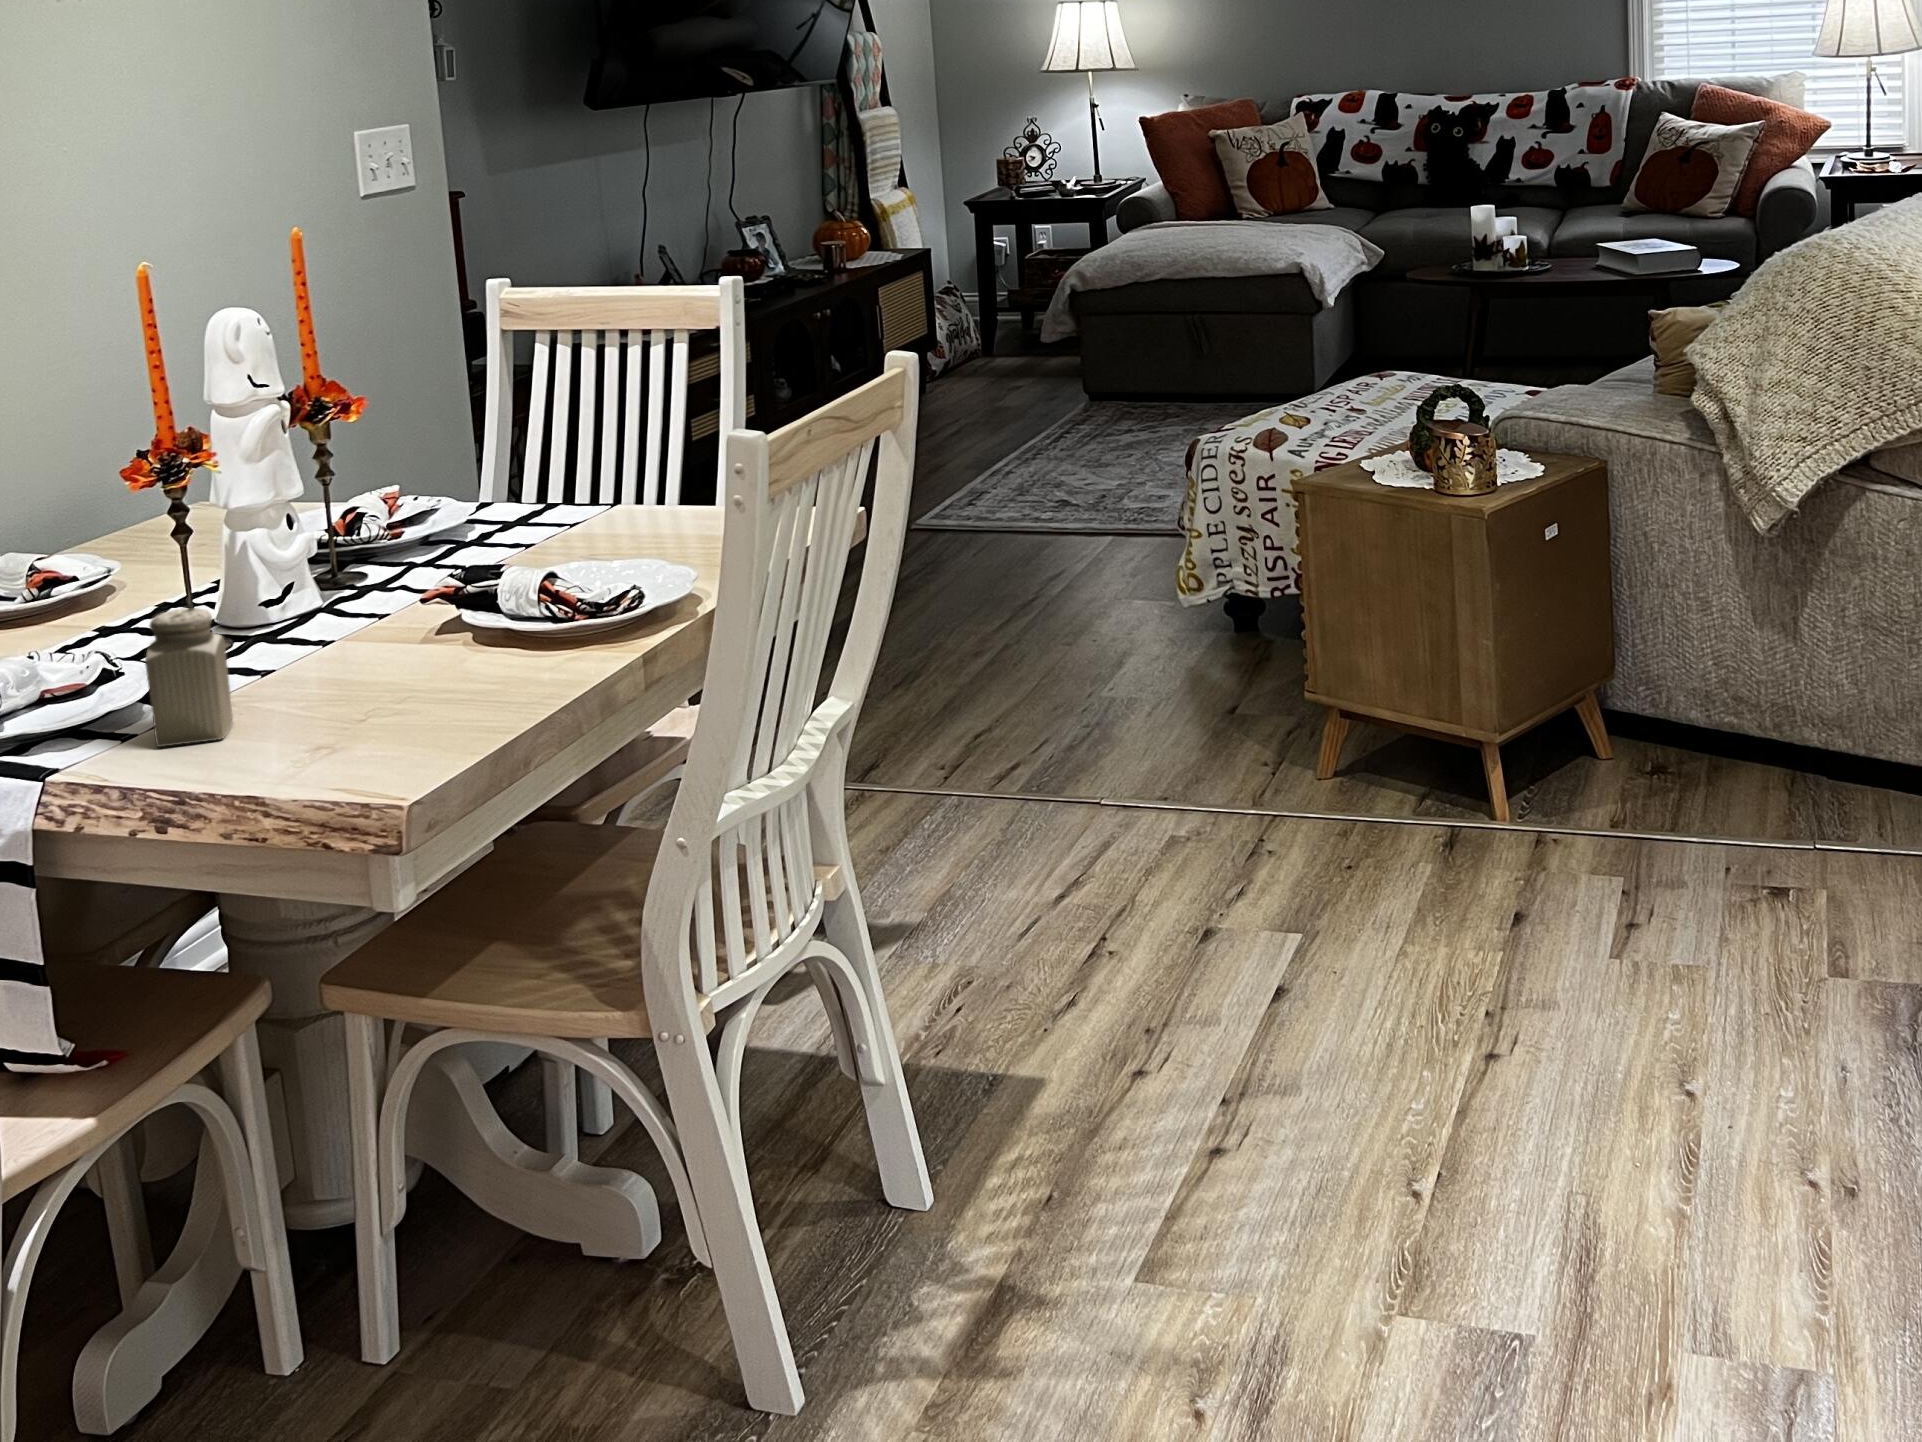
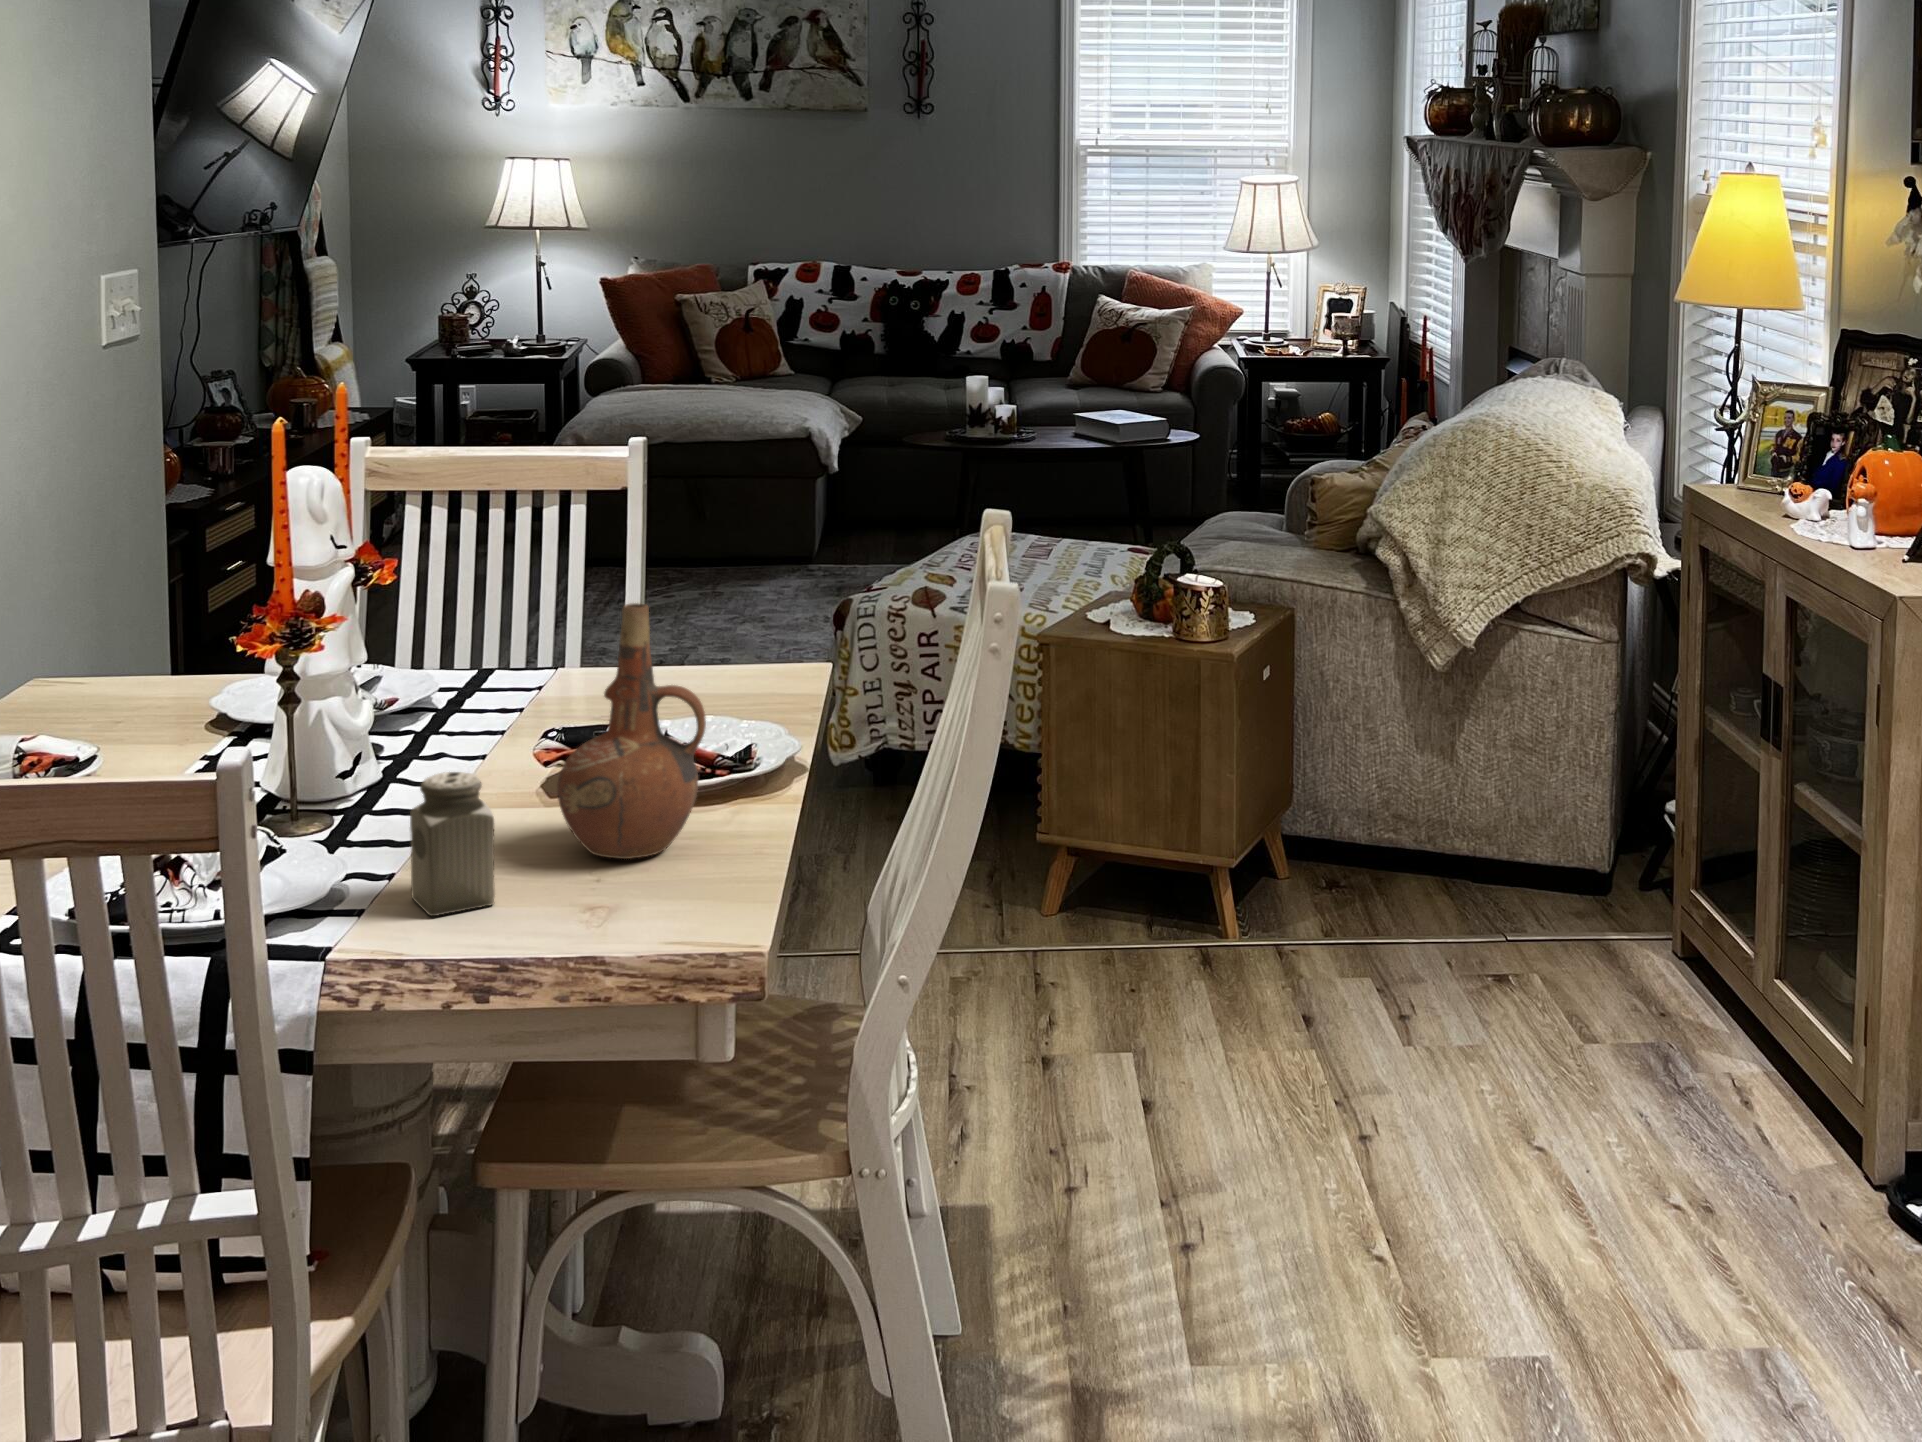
ceramic pitcher: none [326,445,471,702] -> present [557,603,706,859]

